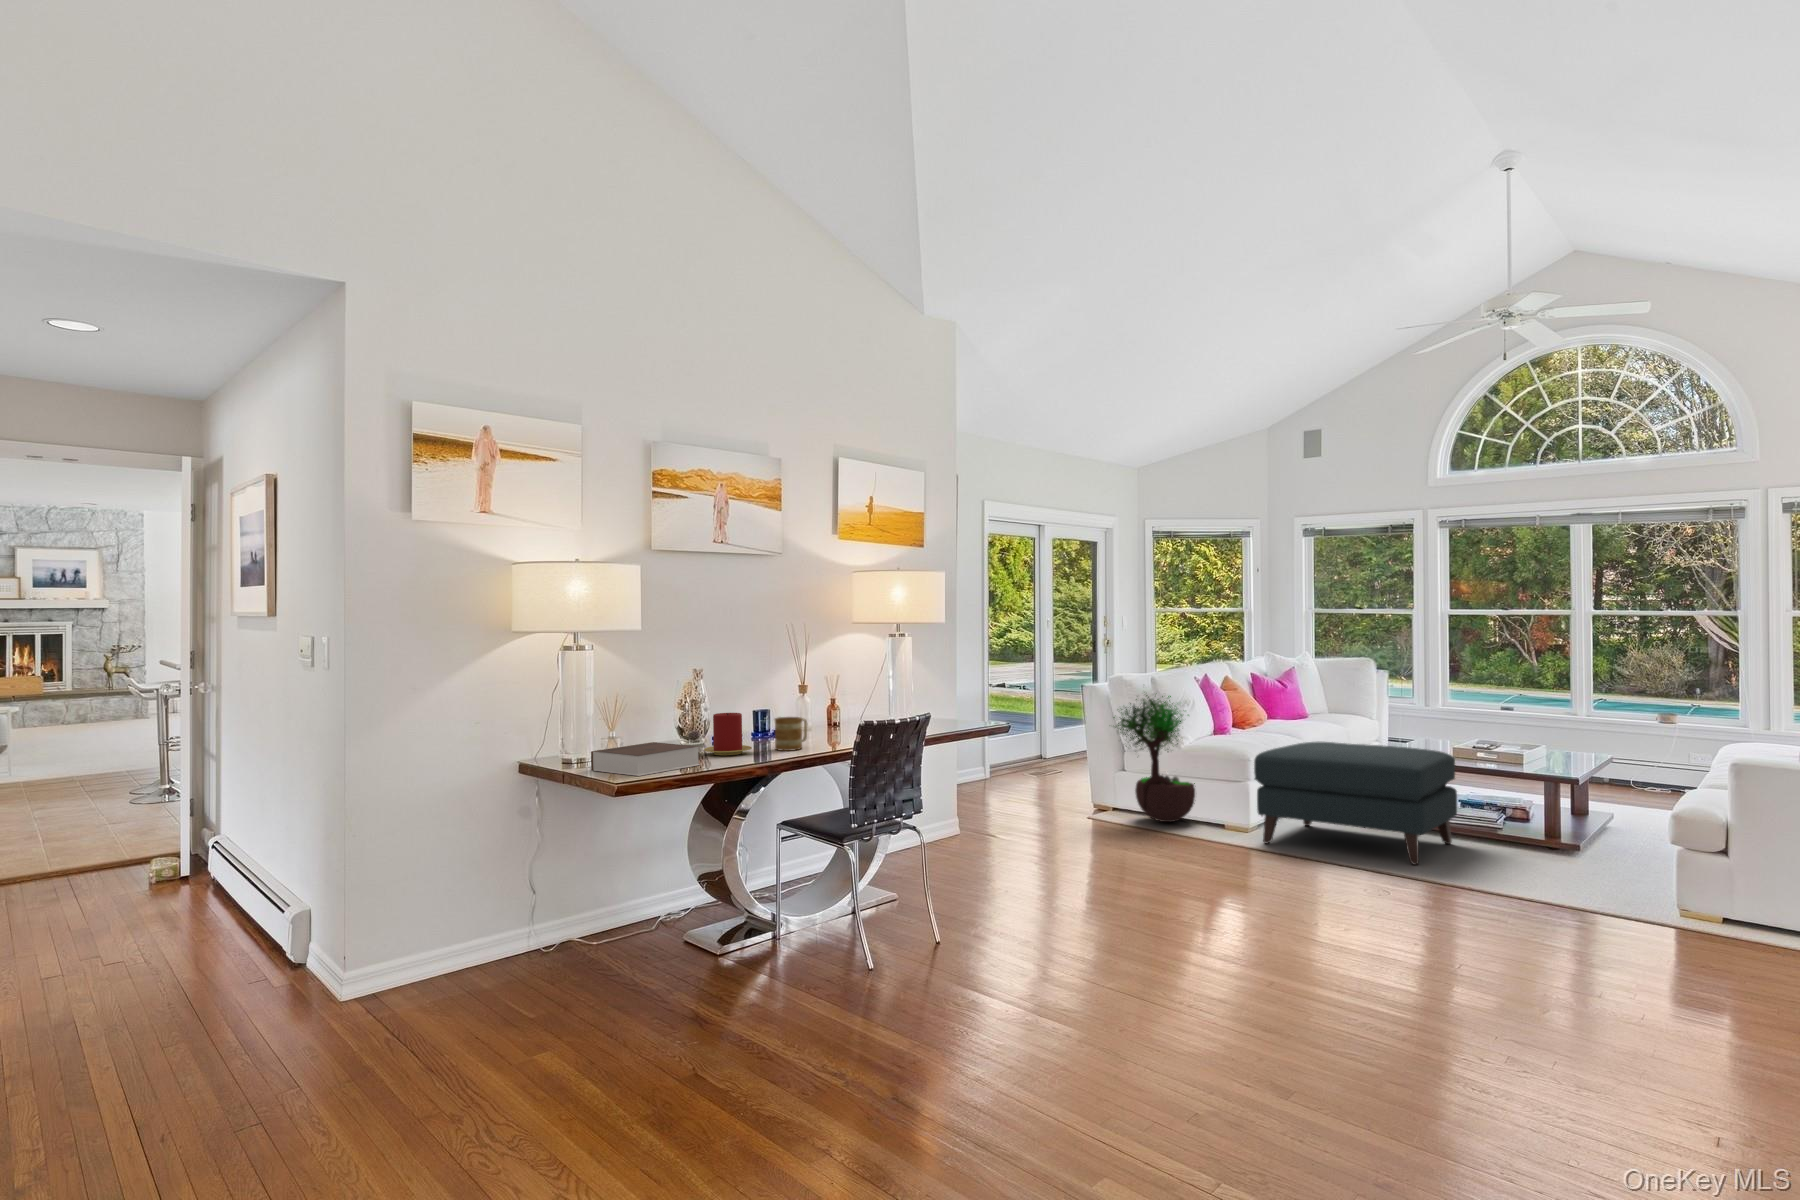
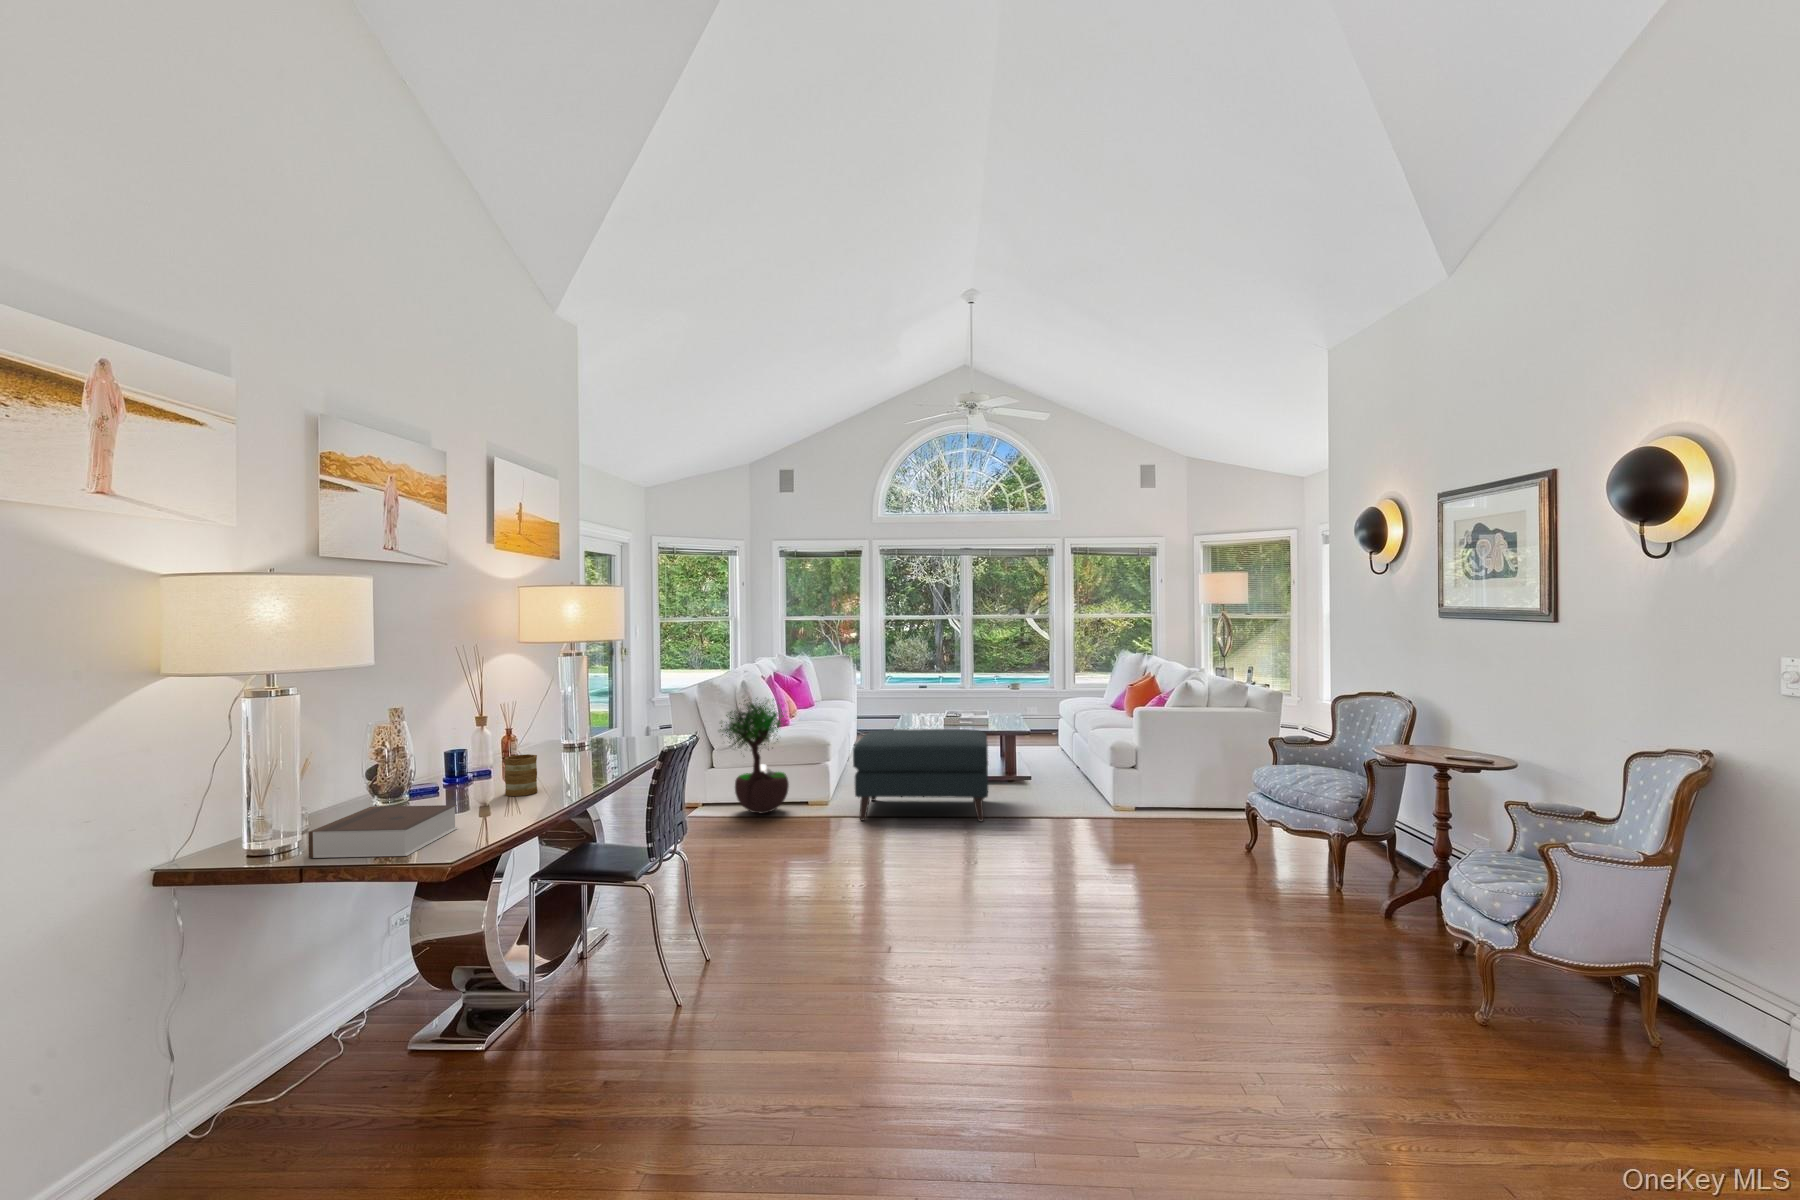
candle: present [704,713,752,755] -> none [424,757,488,812]

